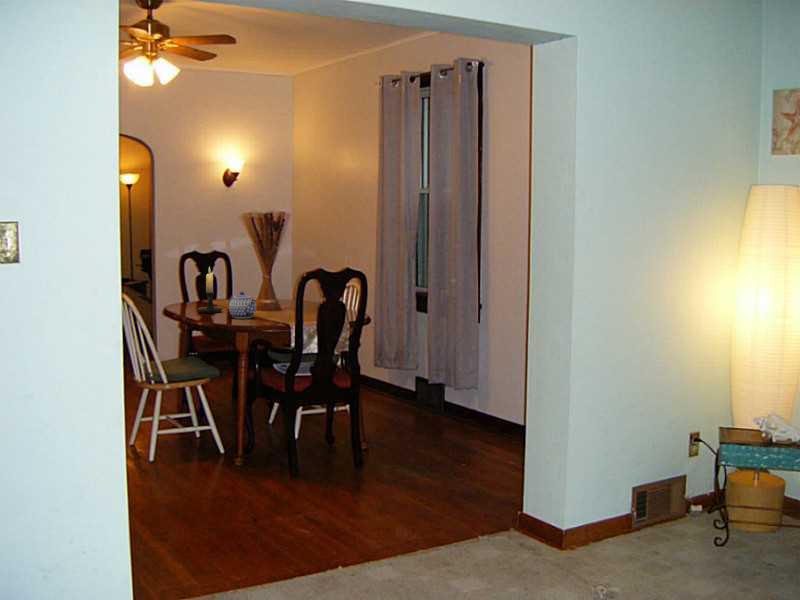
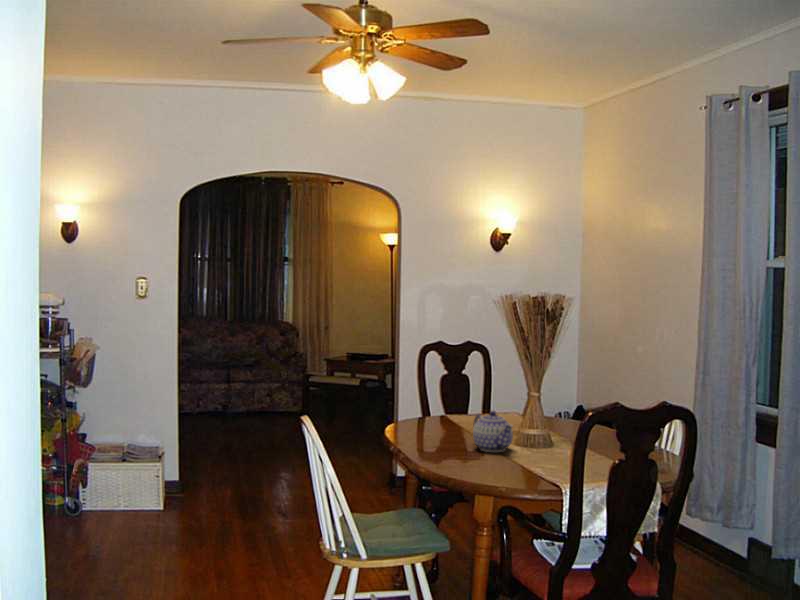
candle holder: present [198,267,223,313] -> none [434,365,469,433]

